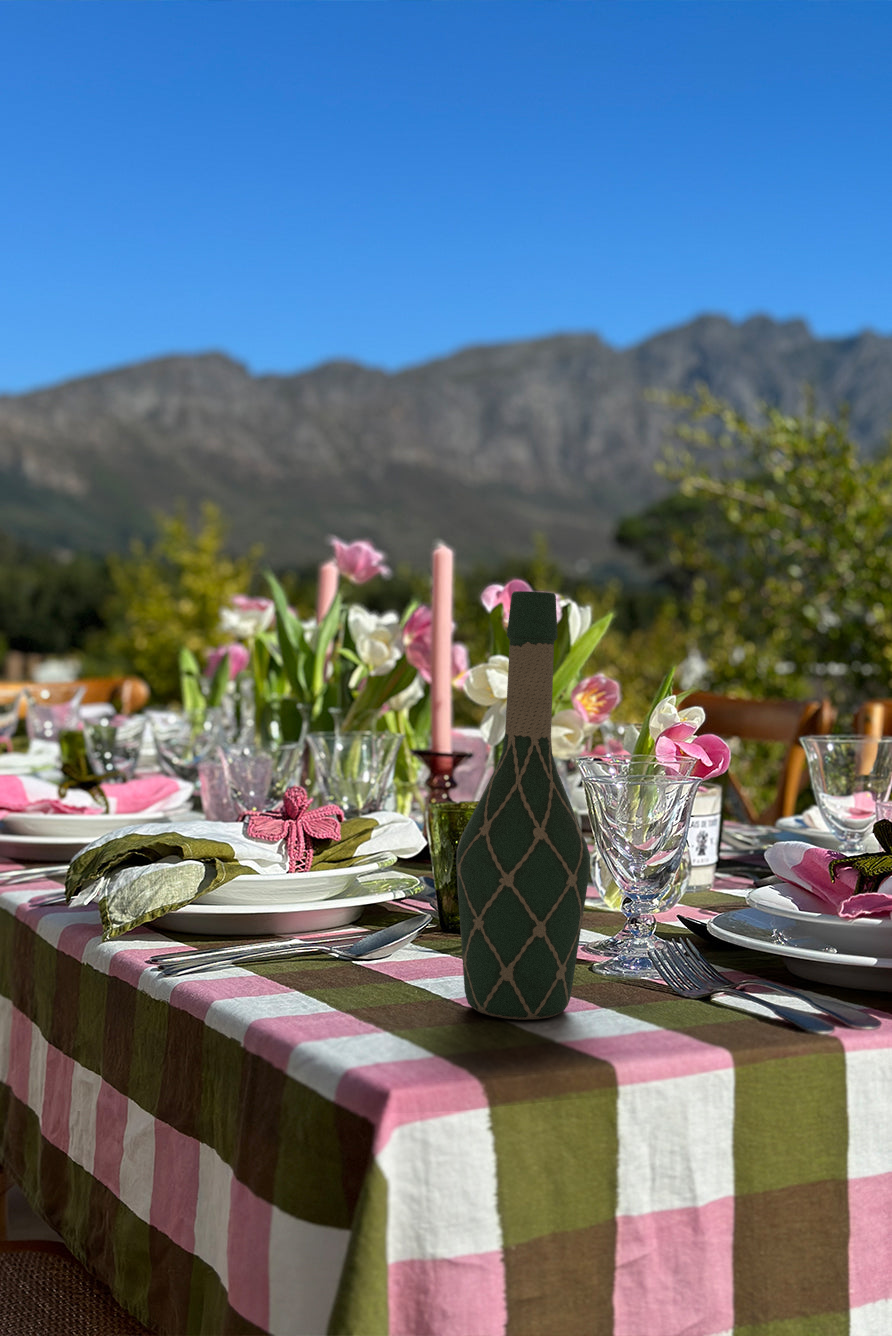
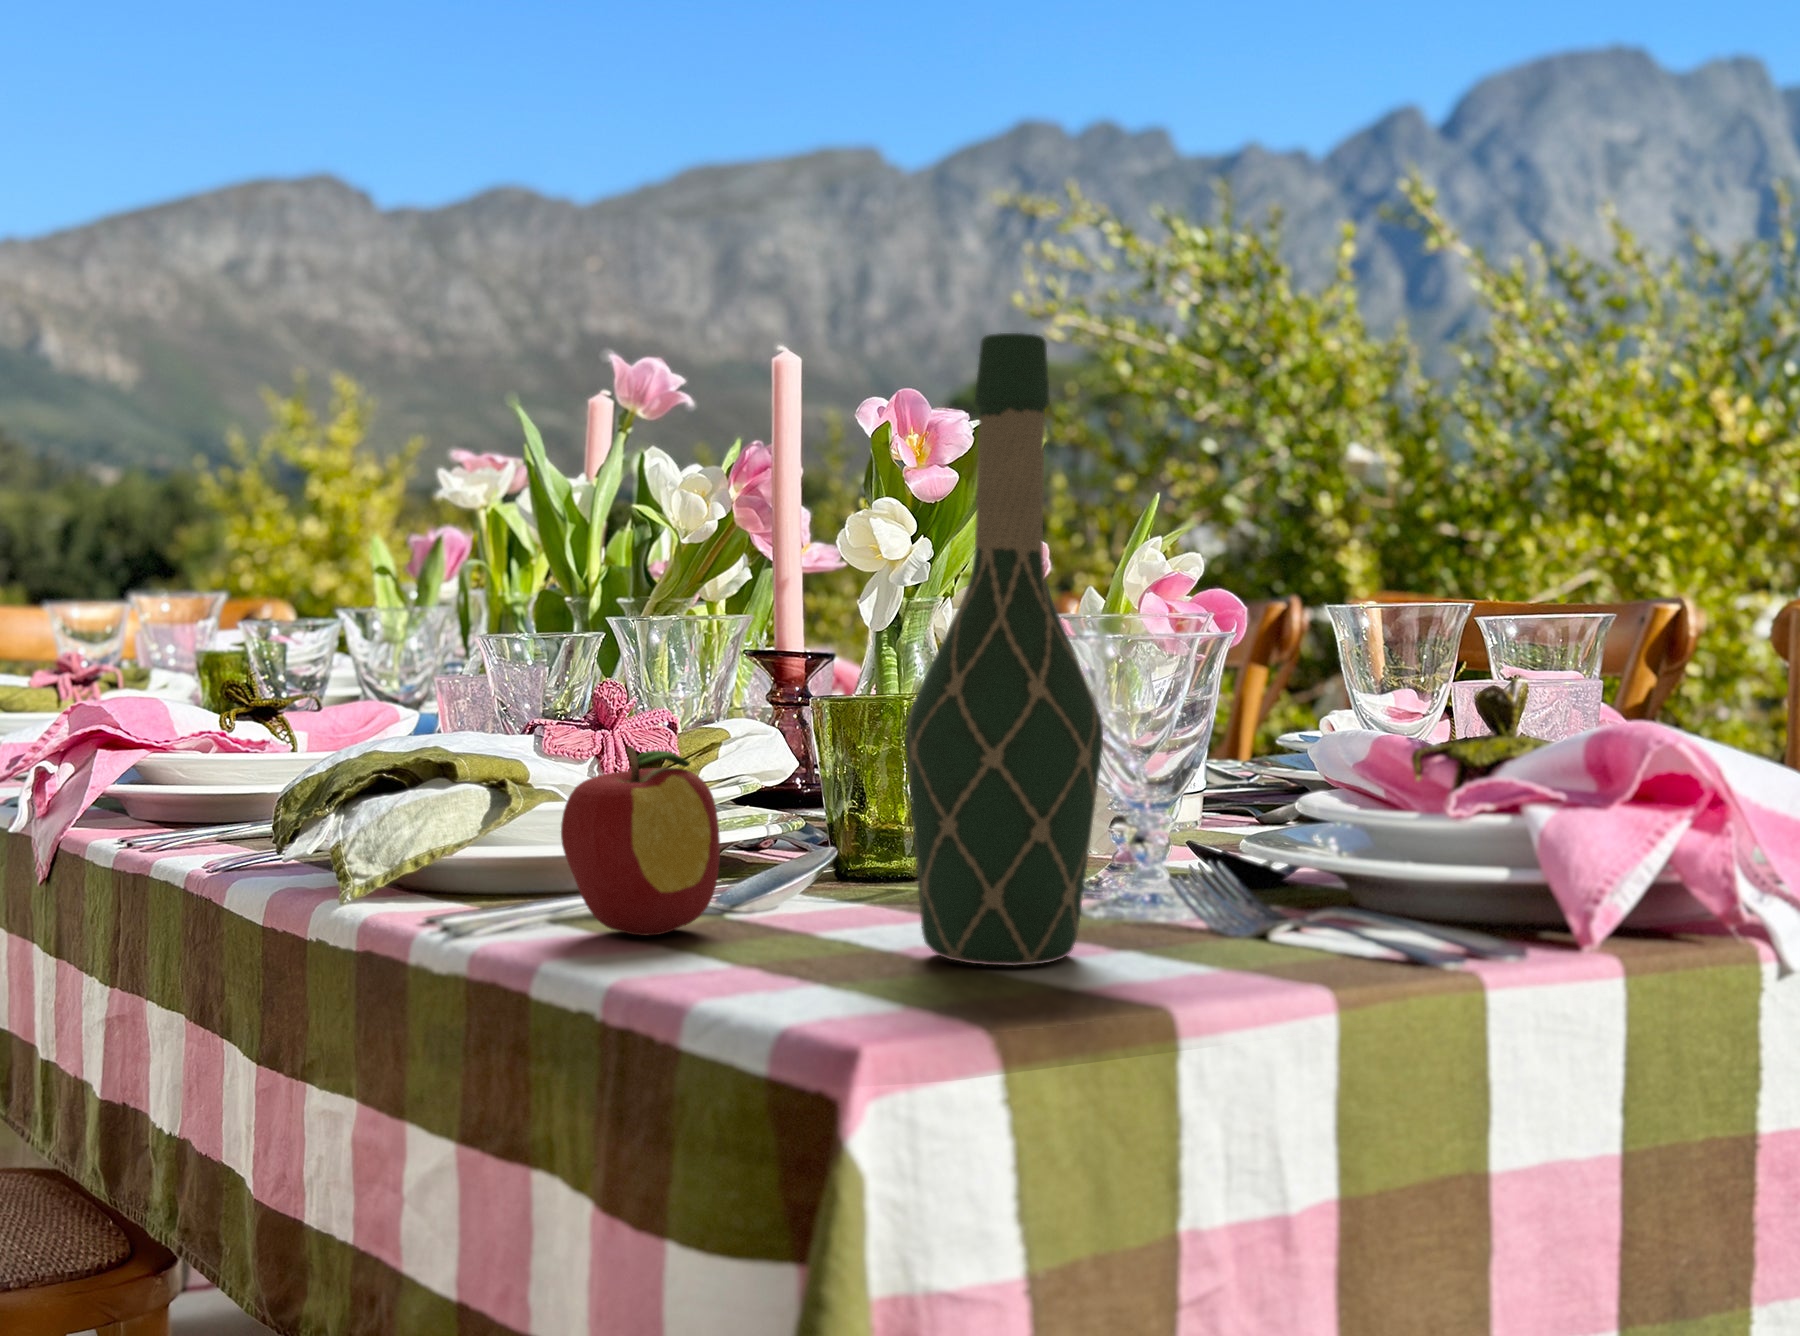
apple: none [236,852,341,980] -> present [561,747,720,936]

